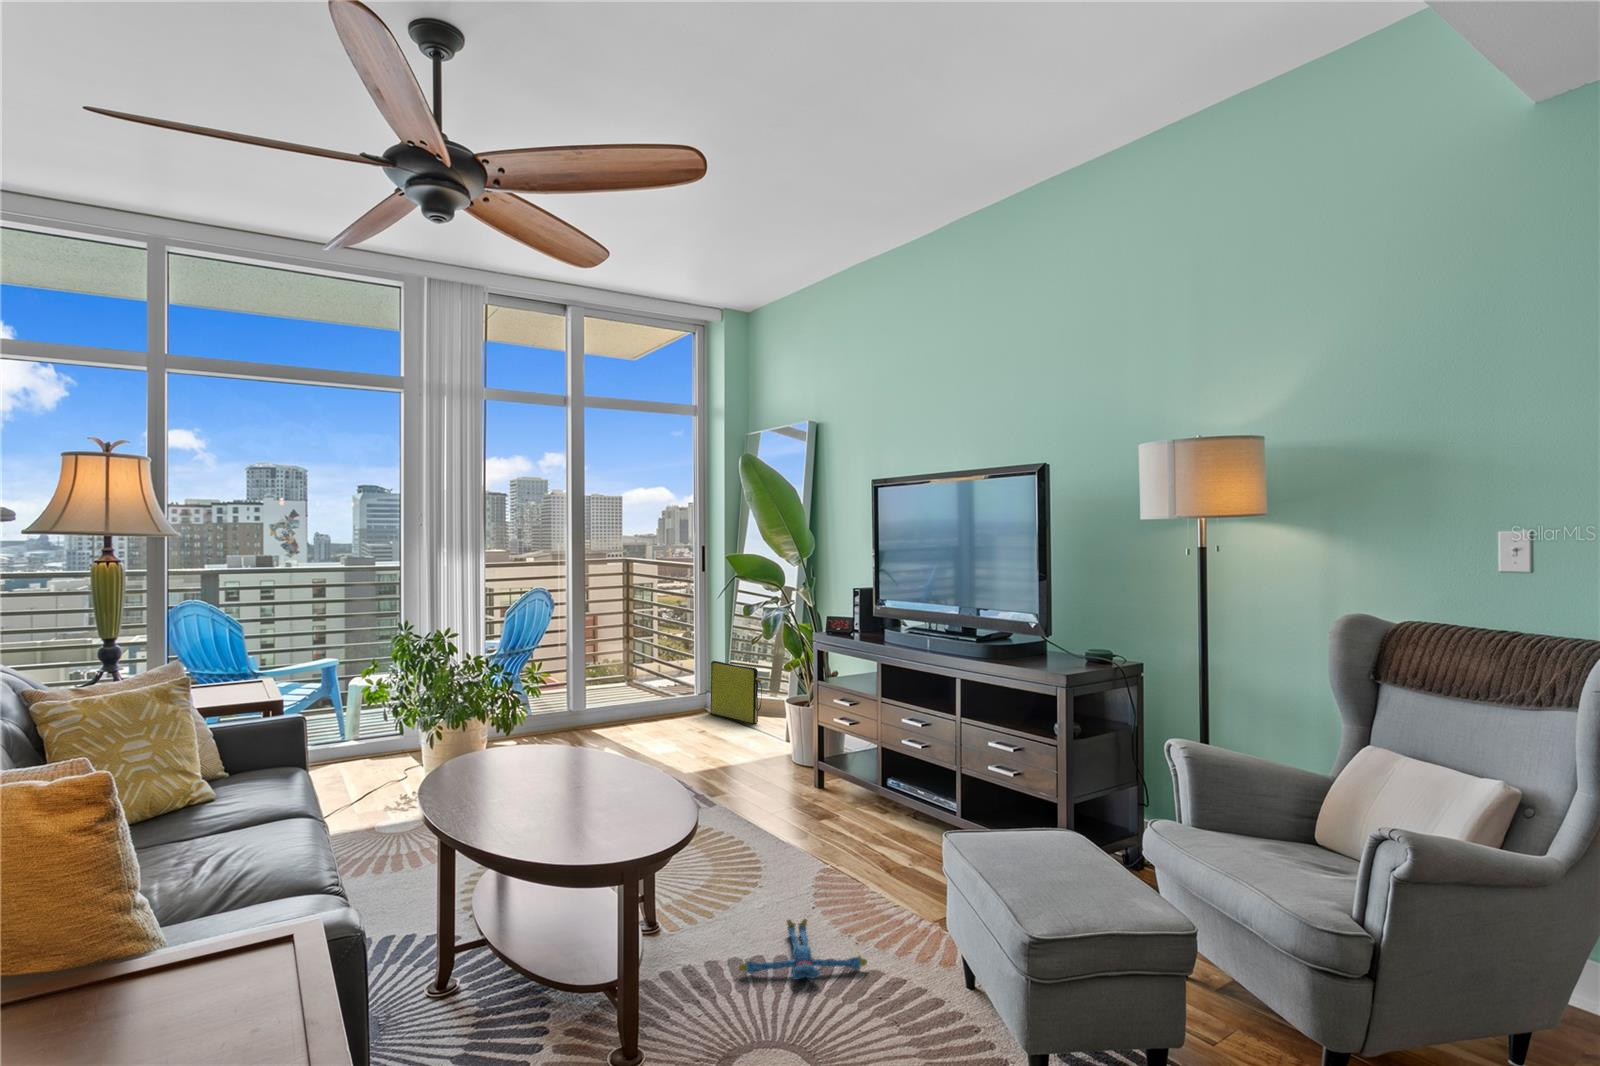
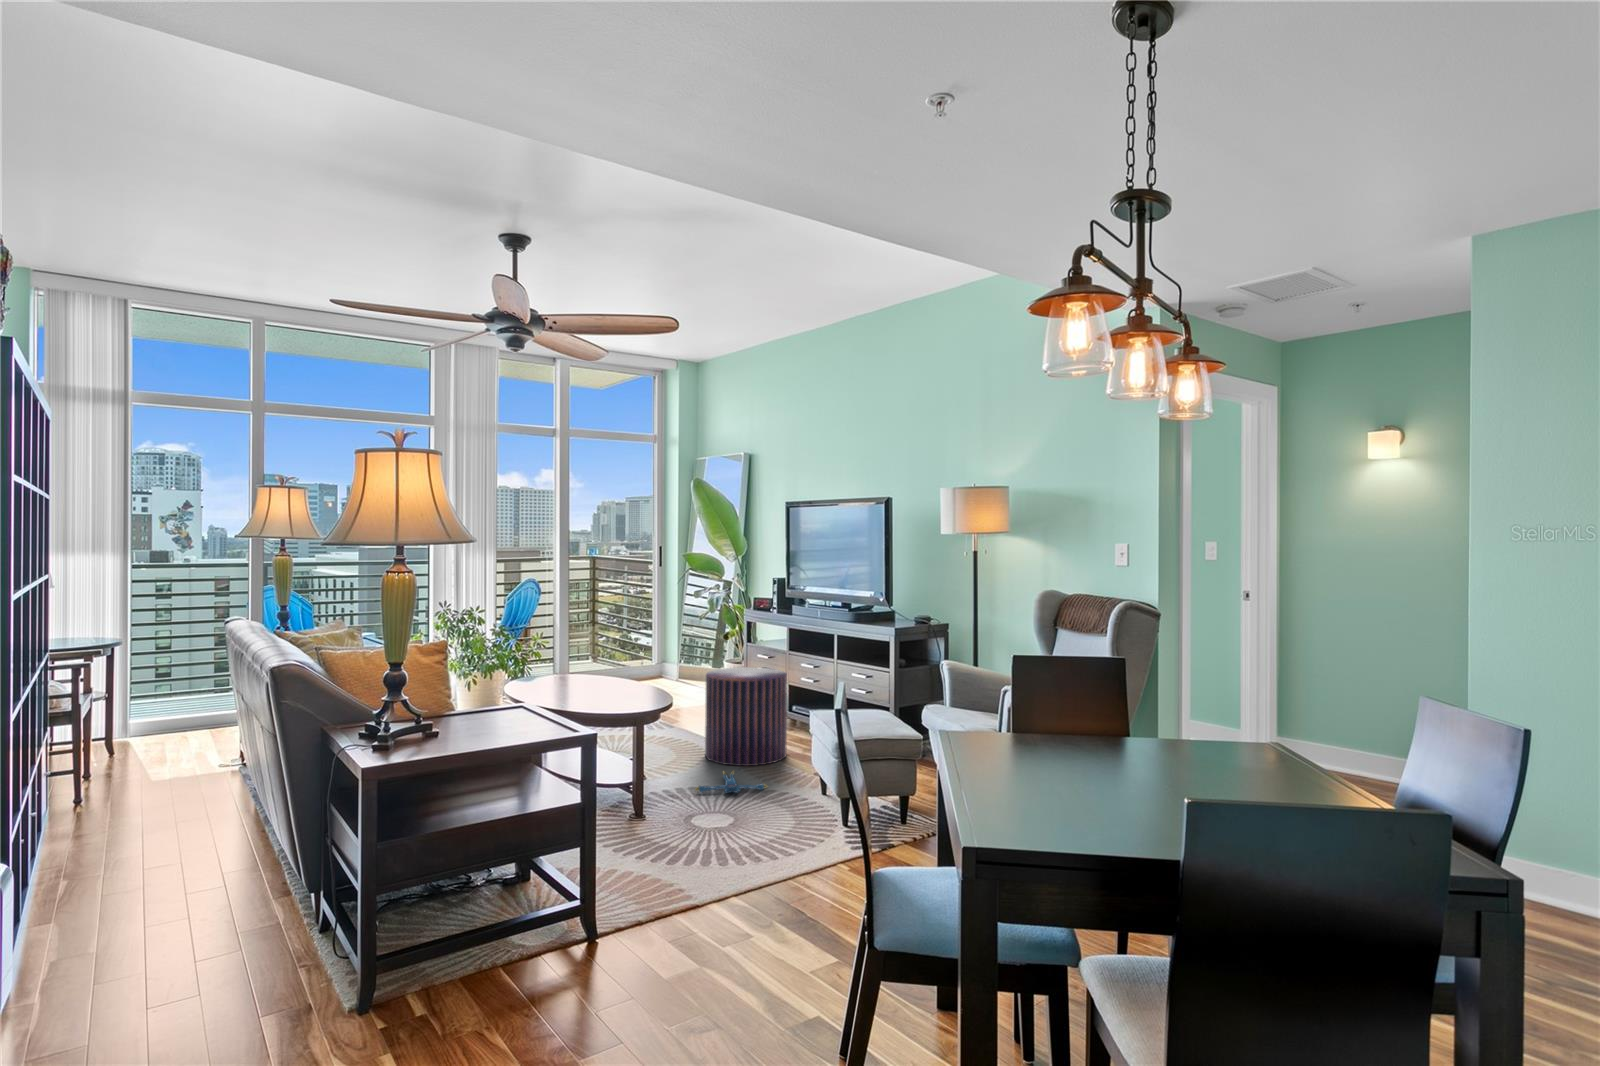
bag: present [711,661,762,724] -> none [665,637,706,684]
pouf: none [759,727,888,898] -> present [705,667,787,766]

